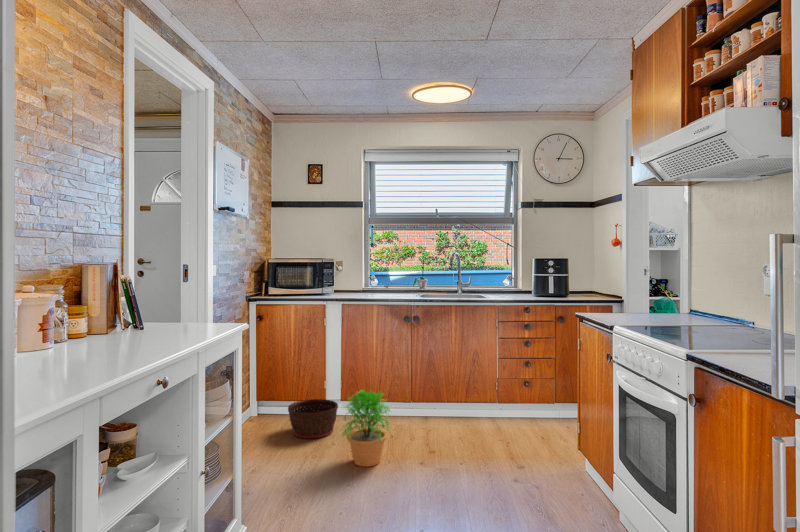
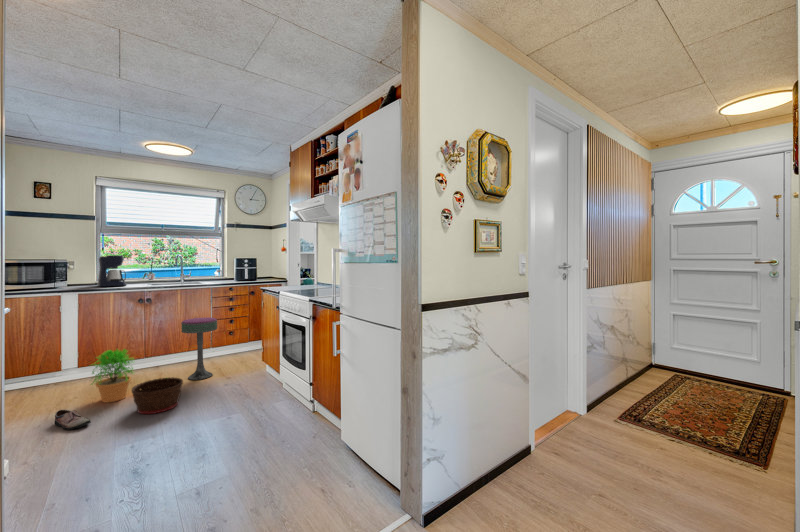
coffee maker: none [362,255,392,296] -> present [98,255,126,286]
bar stool: none [452,354,503,456] -> present [181,317,217,380]
basket: present [288,399,338,439] -> present [132,377,183,414]
shoe: none [299,467,333,501] -> present [54,410,91,430]

